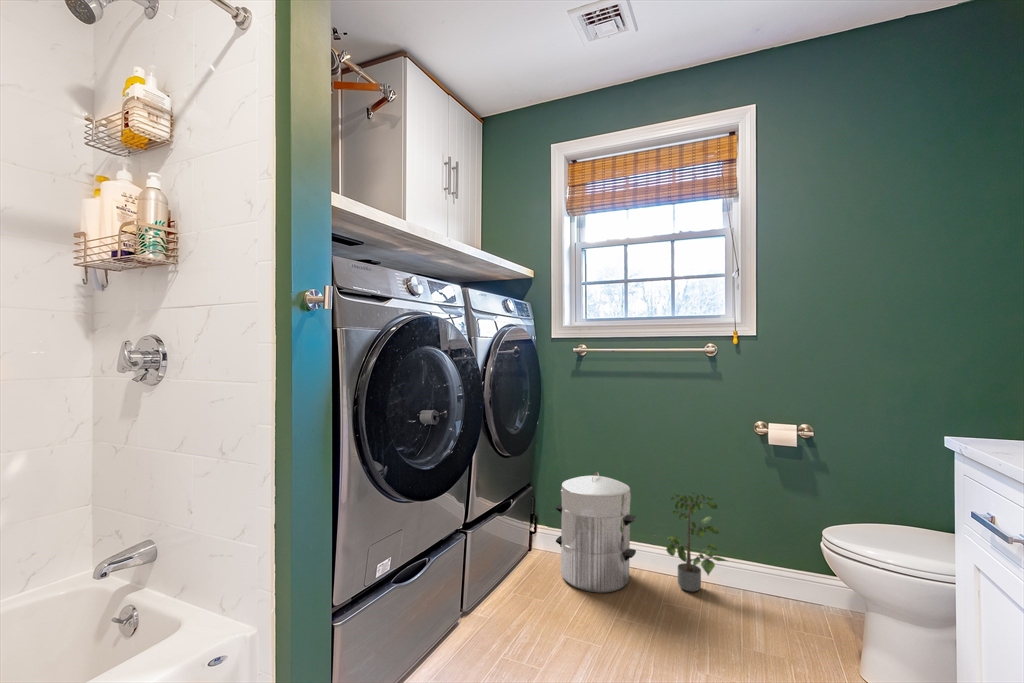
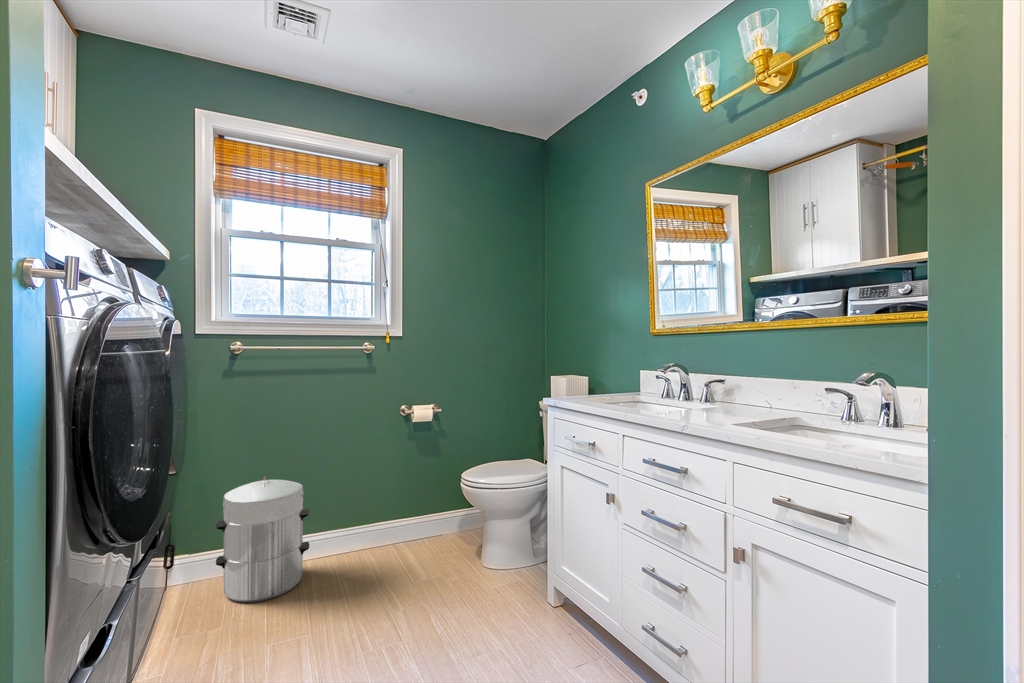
potted plant: present [666,493,727,592] -> none [335,470,388,561]

